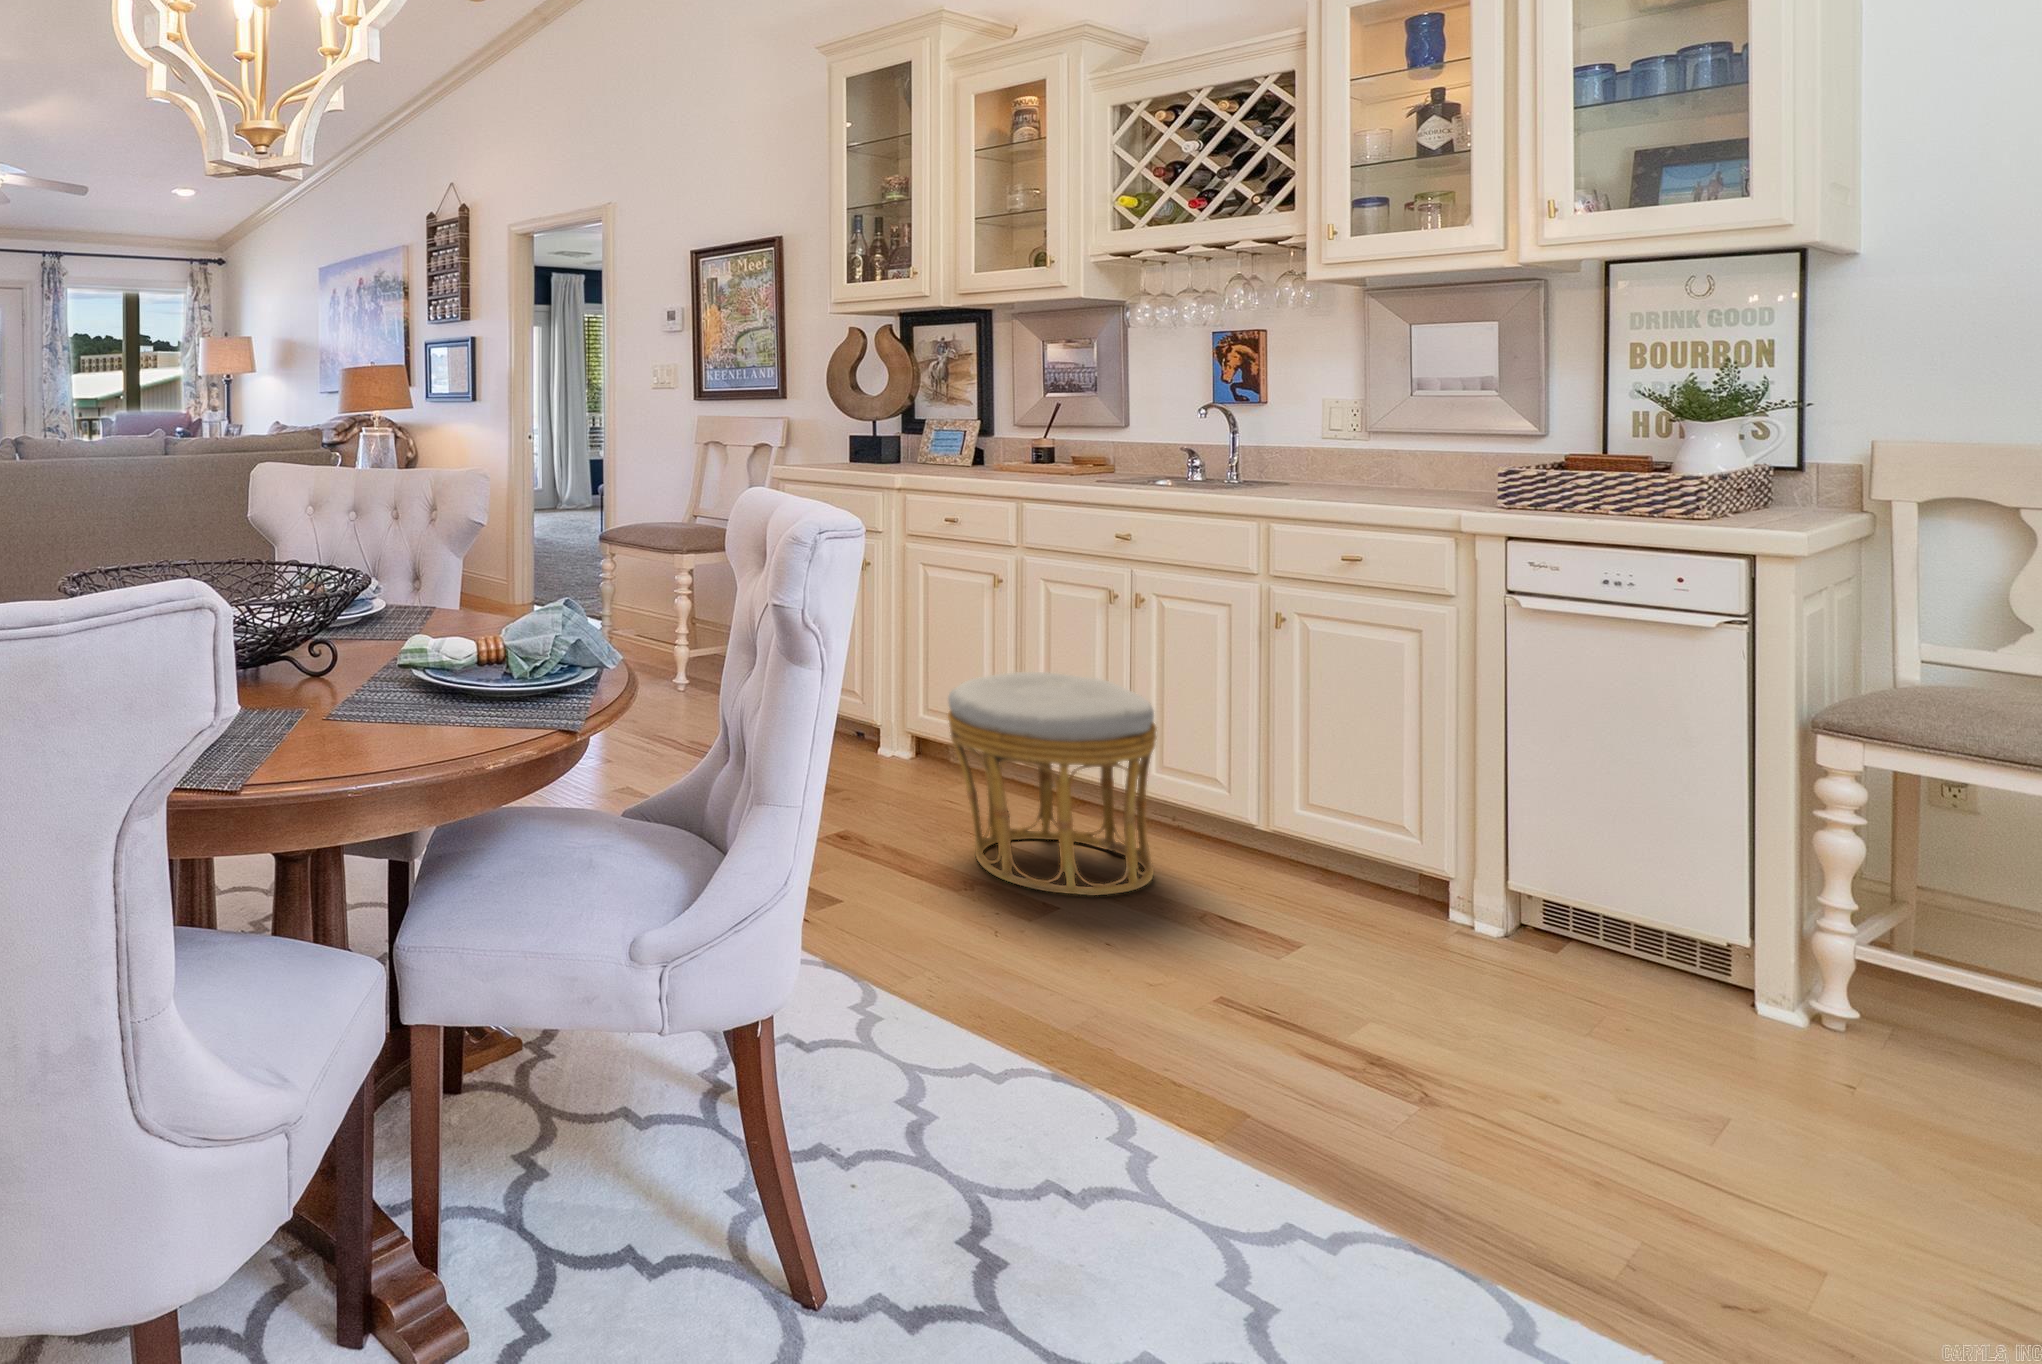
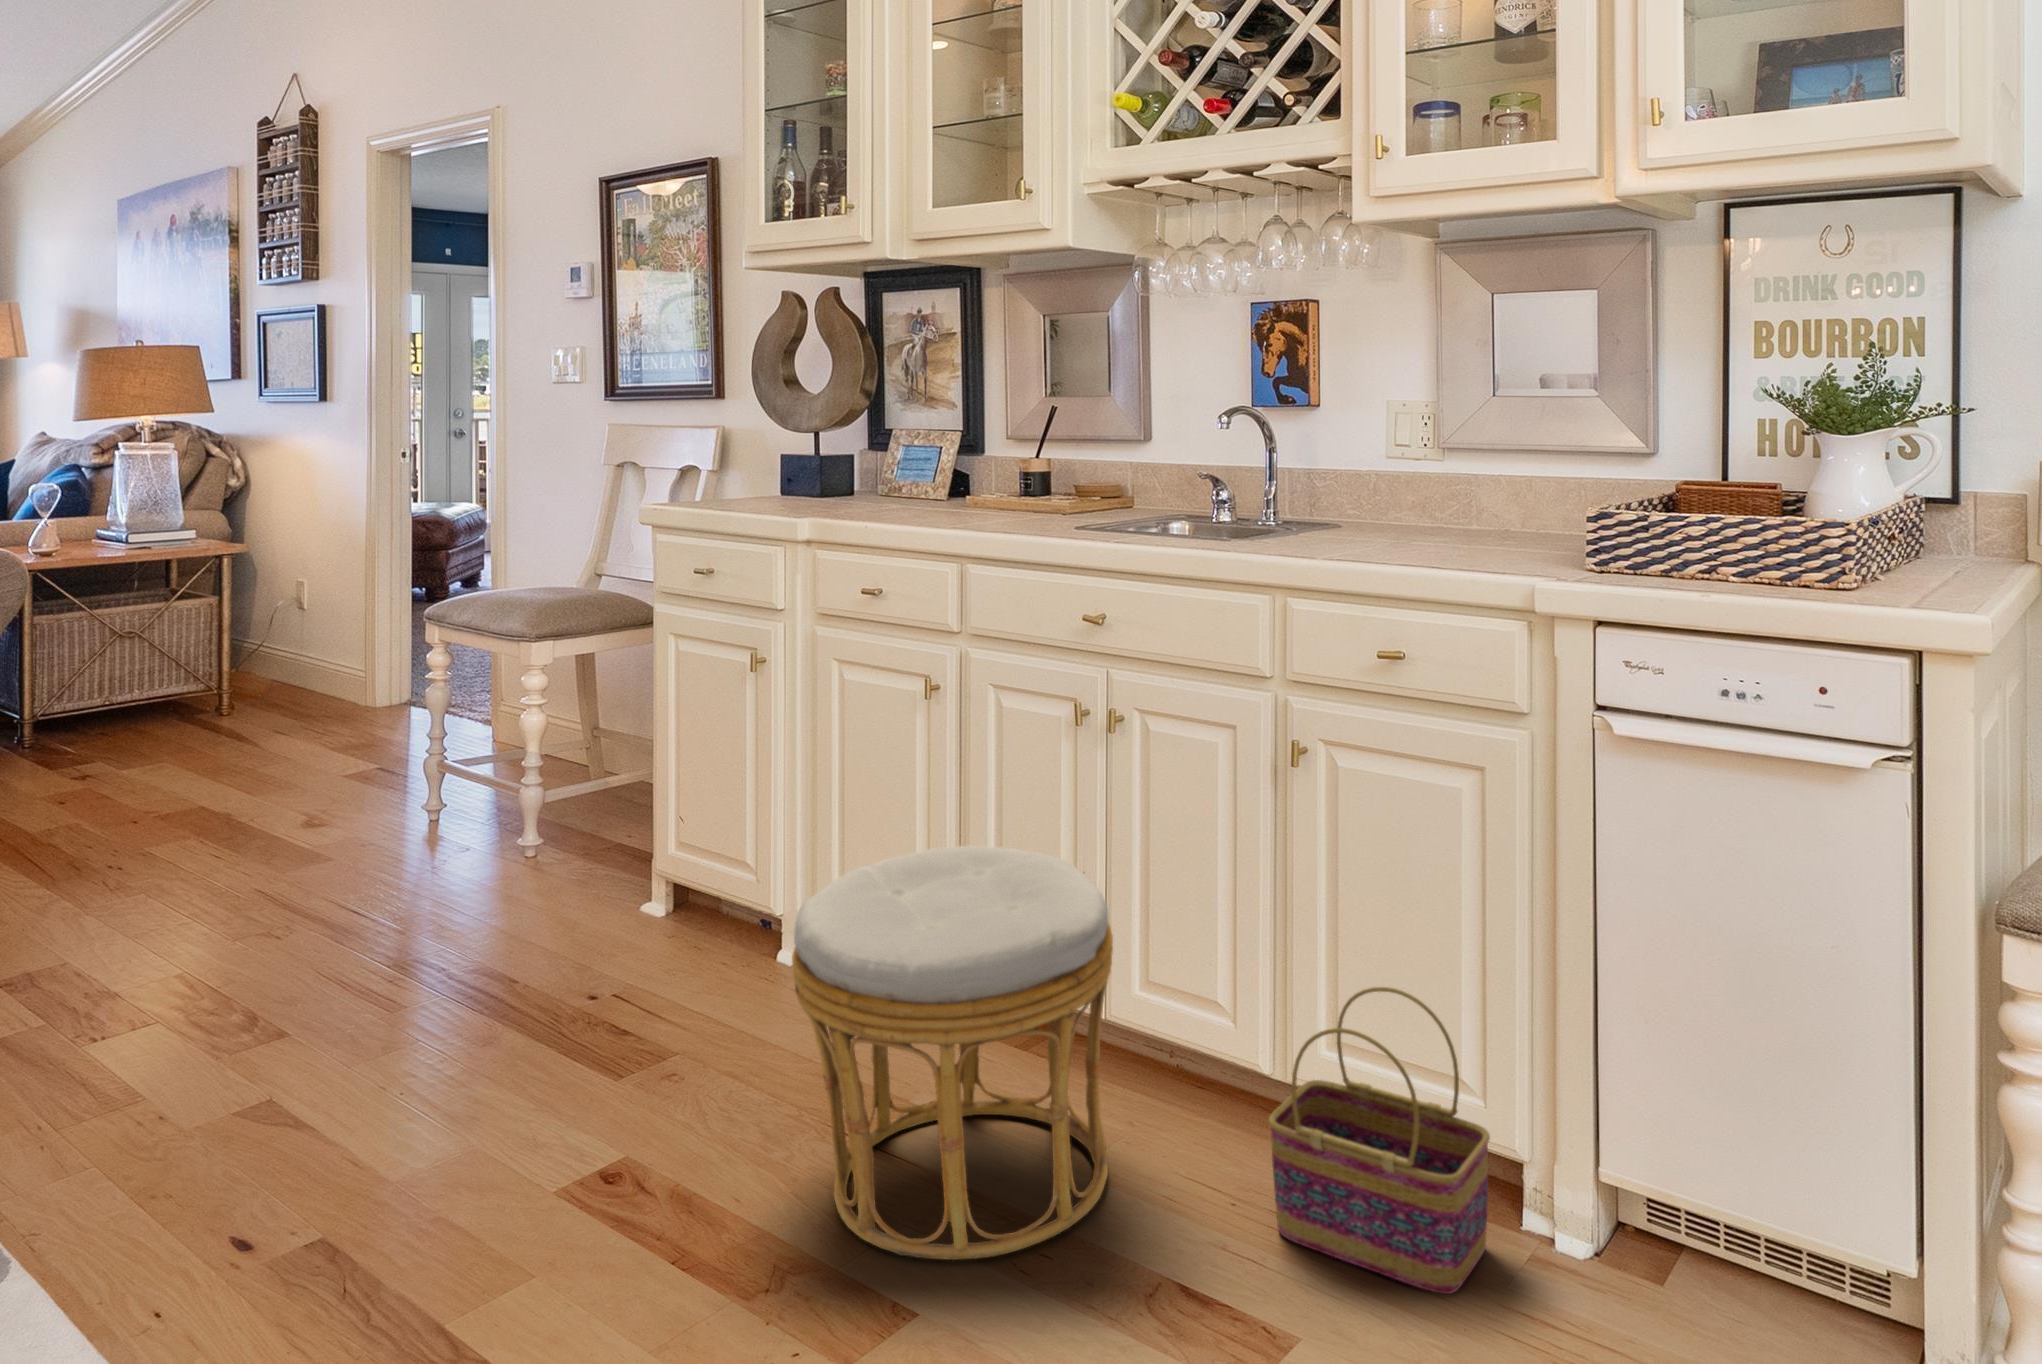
basket: none [1271,766,1431,943] -> present [1269,987,1490,1294]

